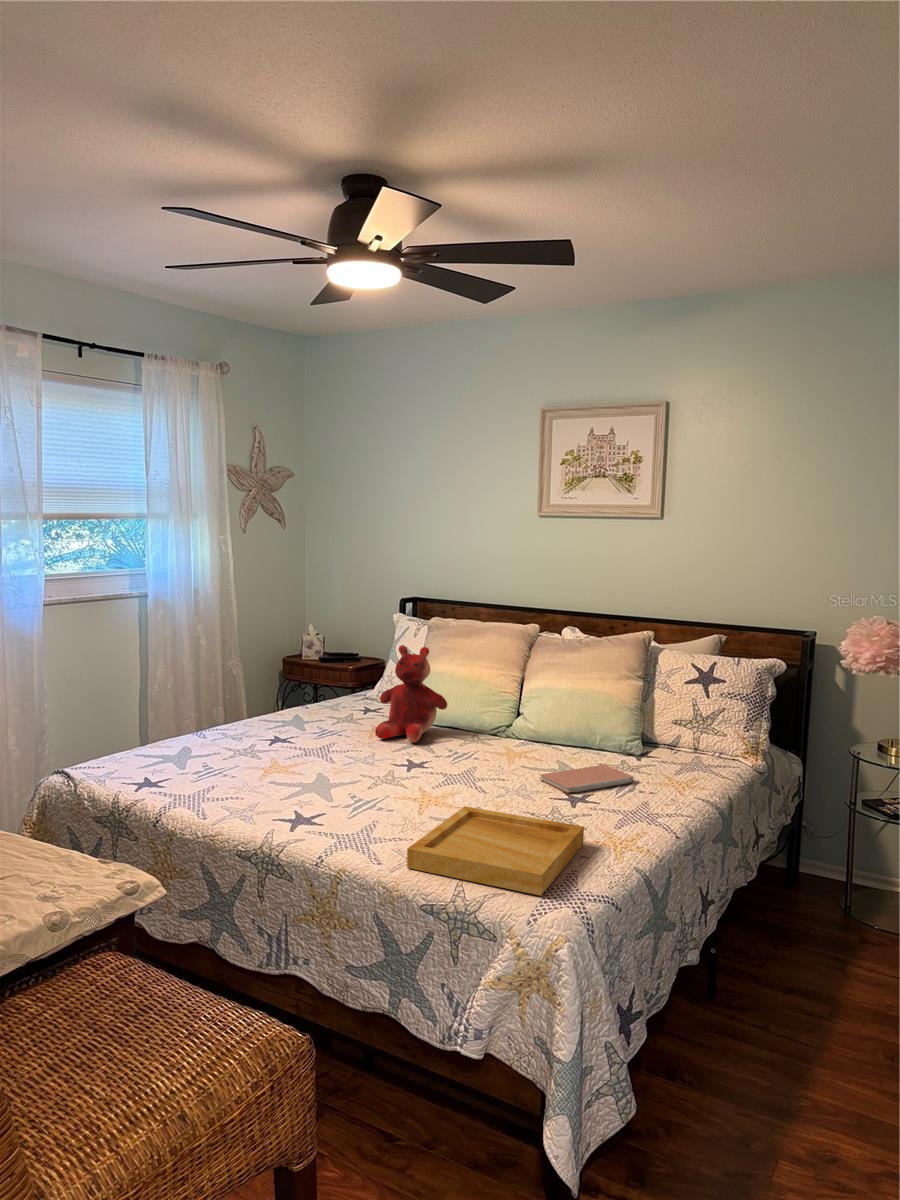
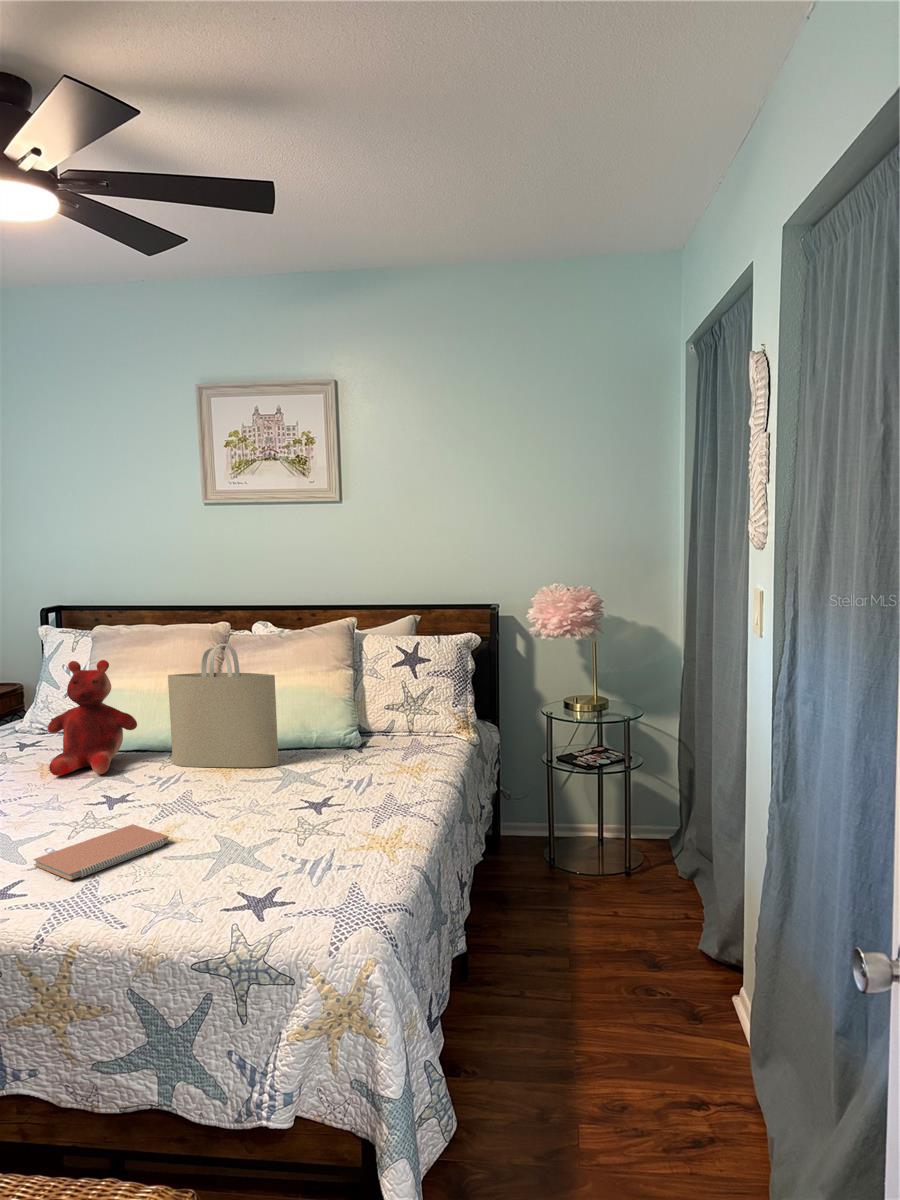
tote bag: none [472,643,561,759] -> present [168,644,279,767]
notebook: present [540,765,634,793] -> present [34,824,169,880]
tray: present [407,806,584,896] -> none [160,833,349,925]

